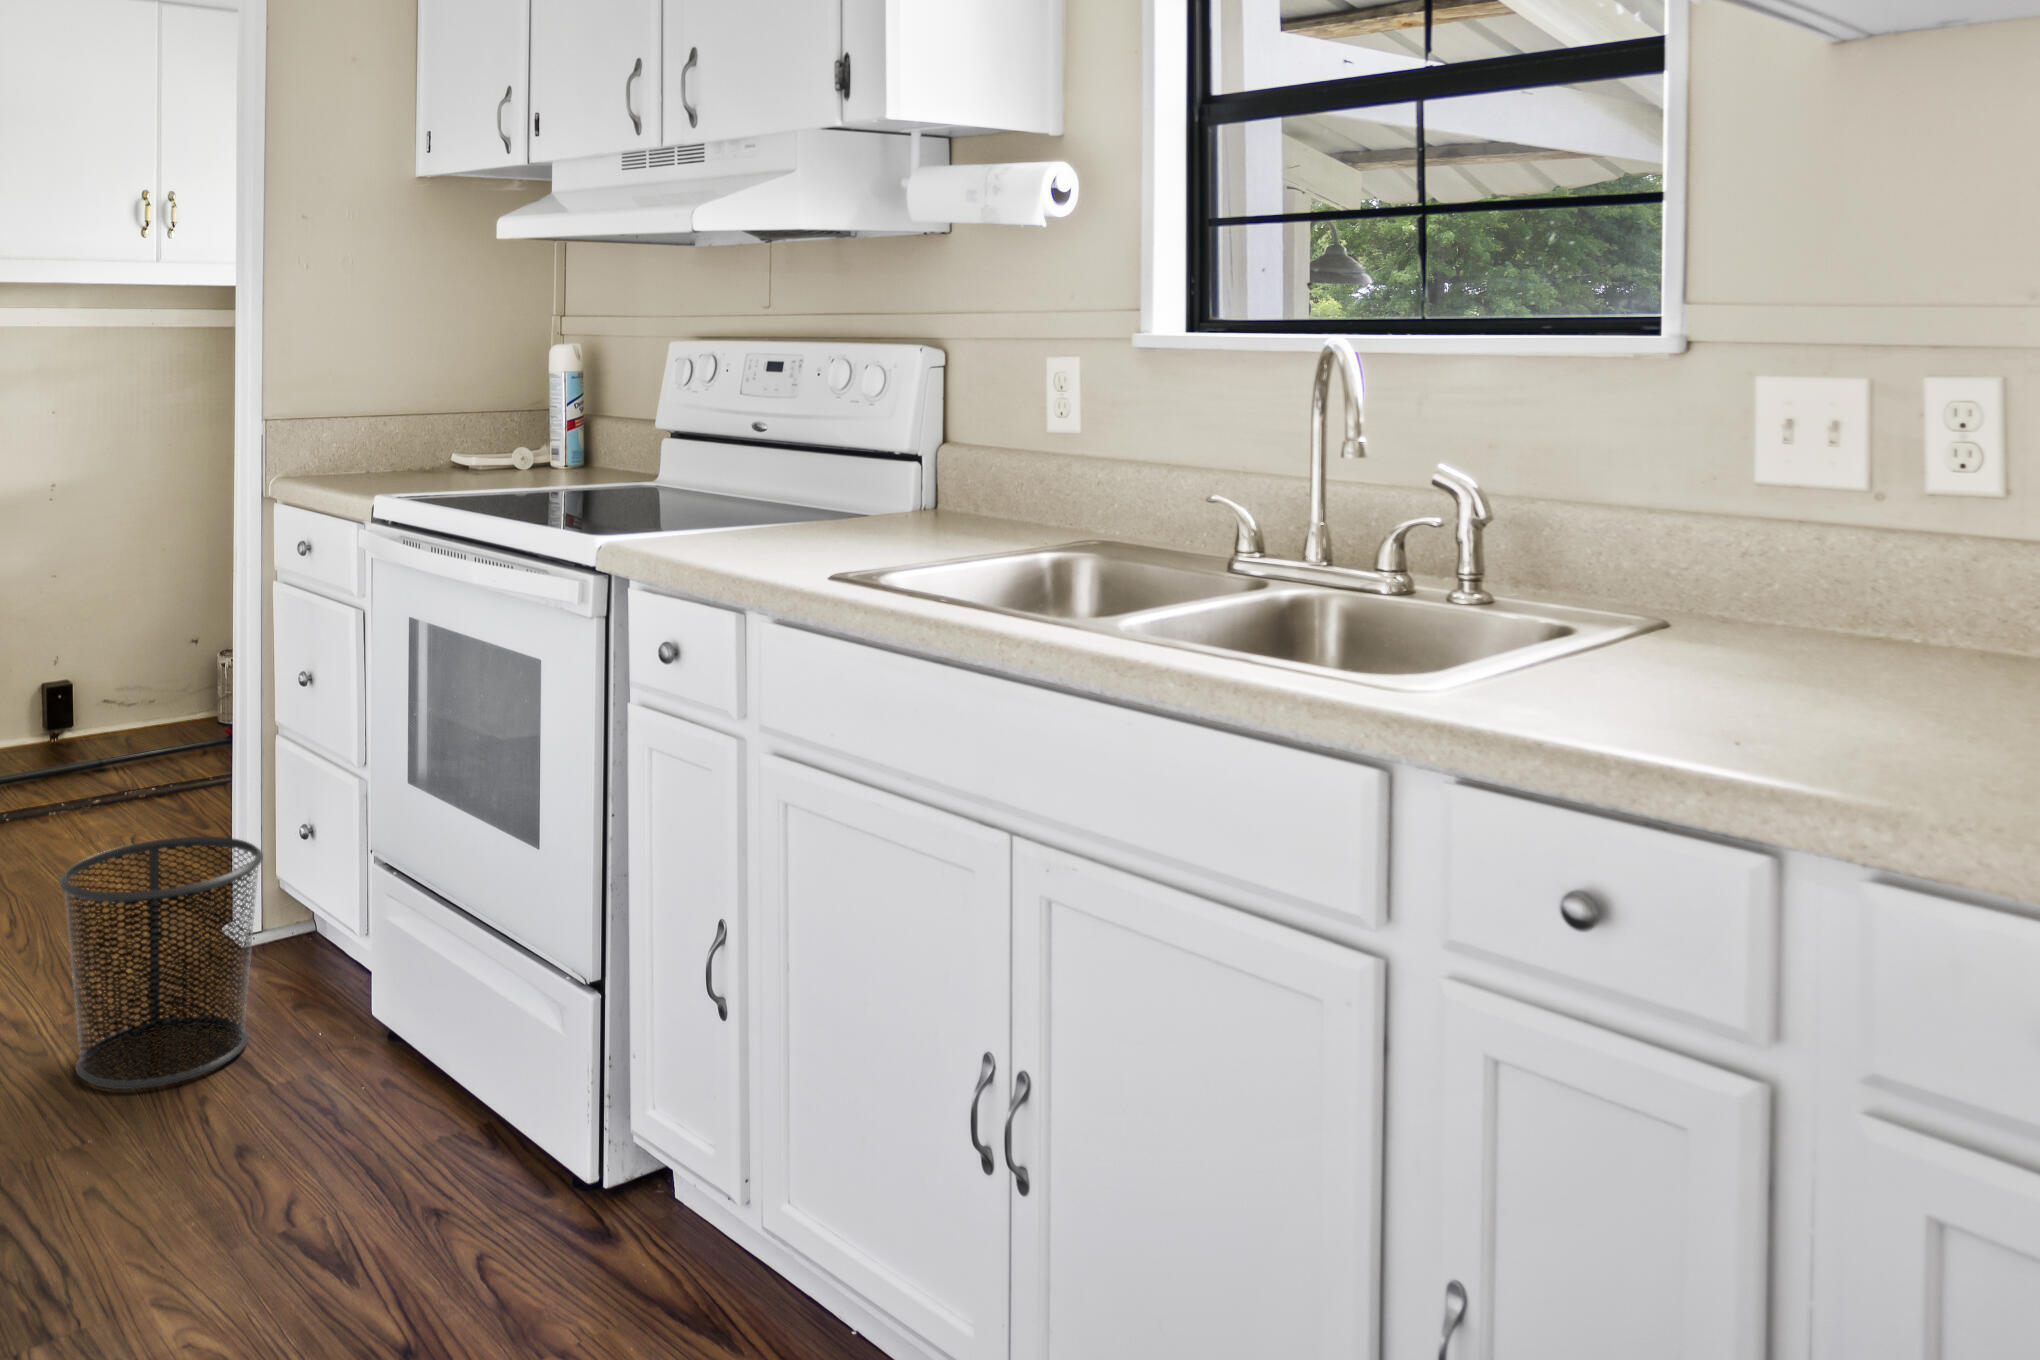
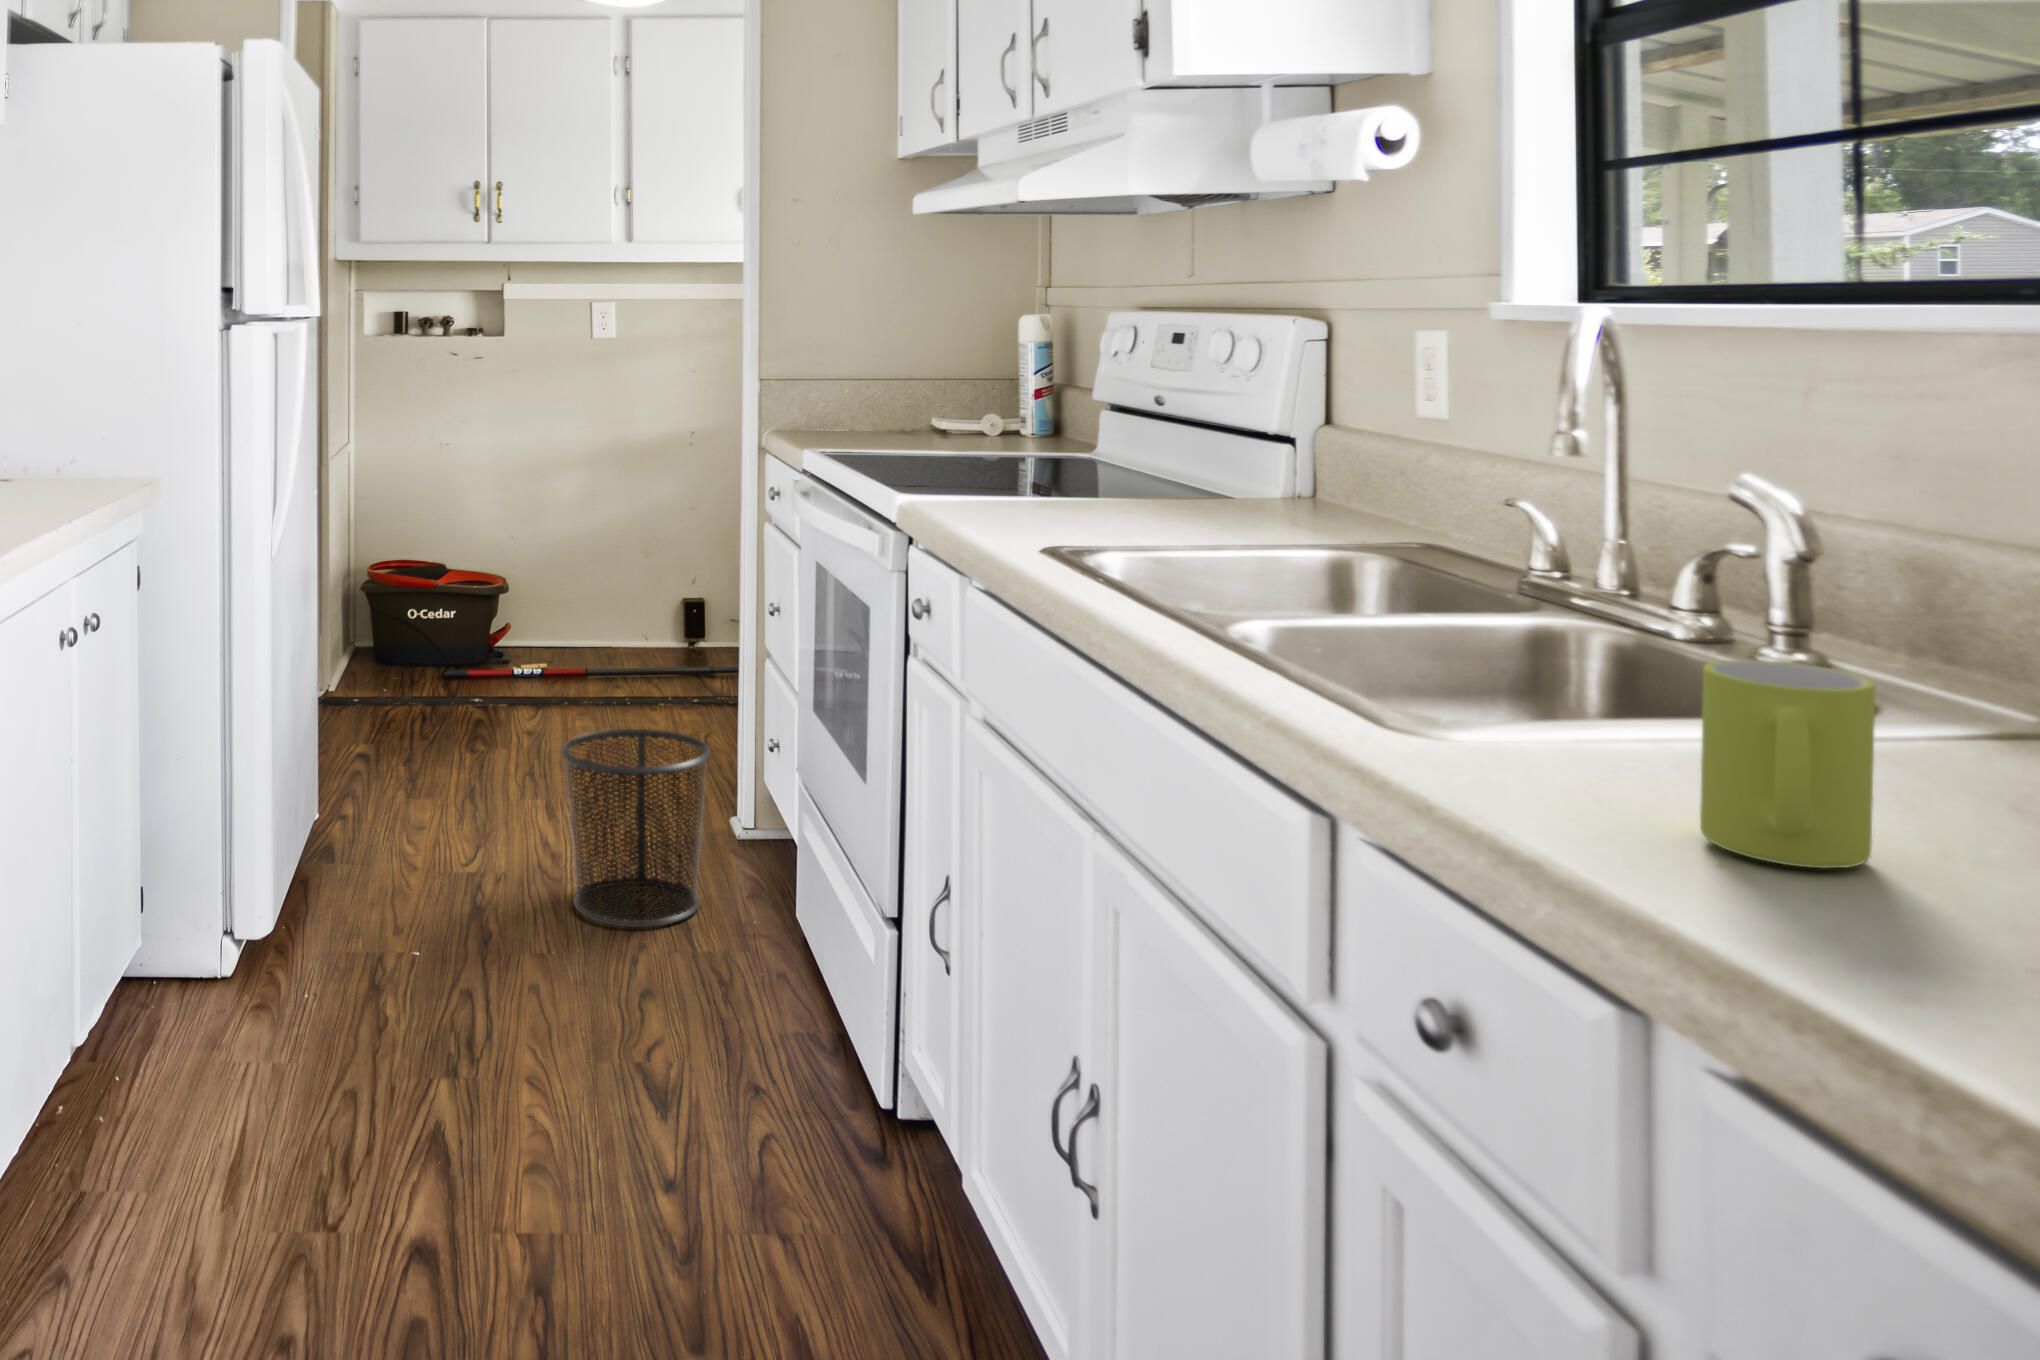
mug: none [1697,584,1822,730] -> present [1700,660,1875,868]

